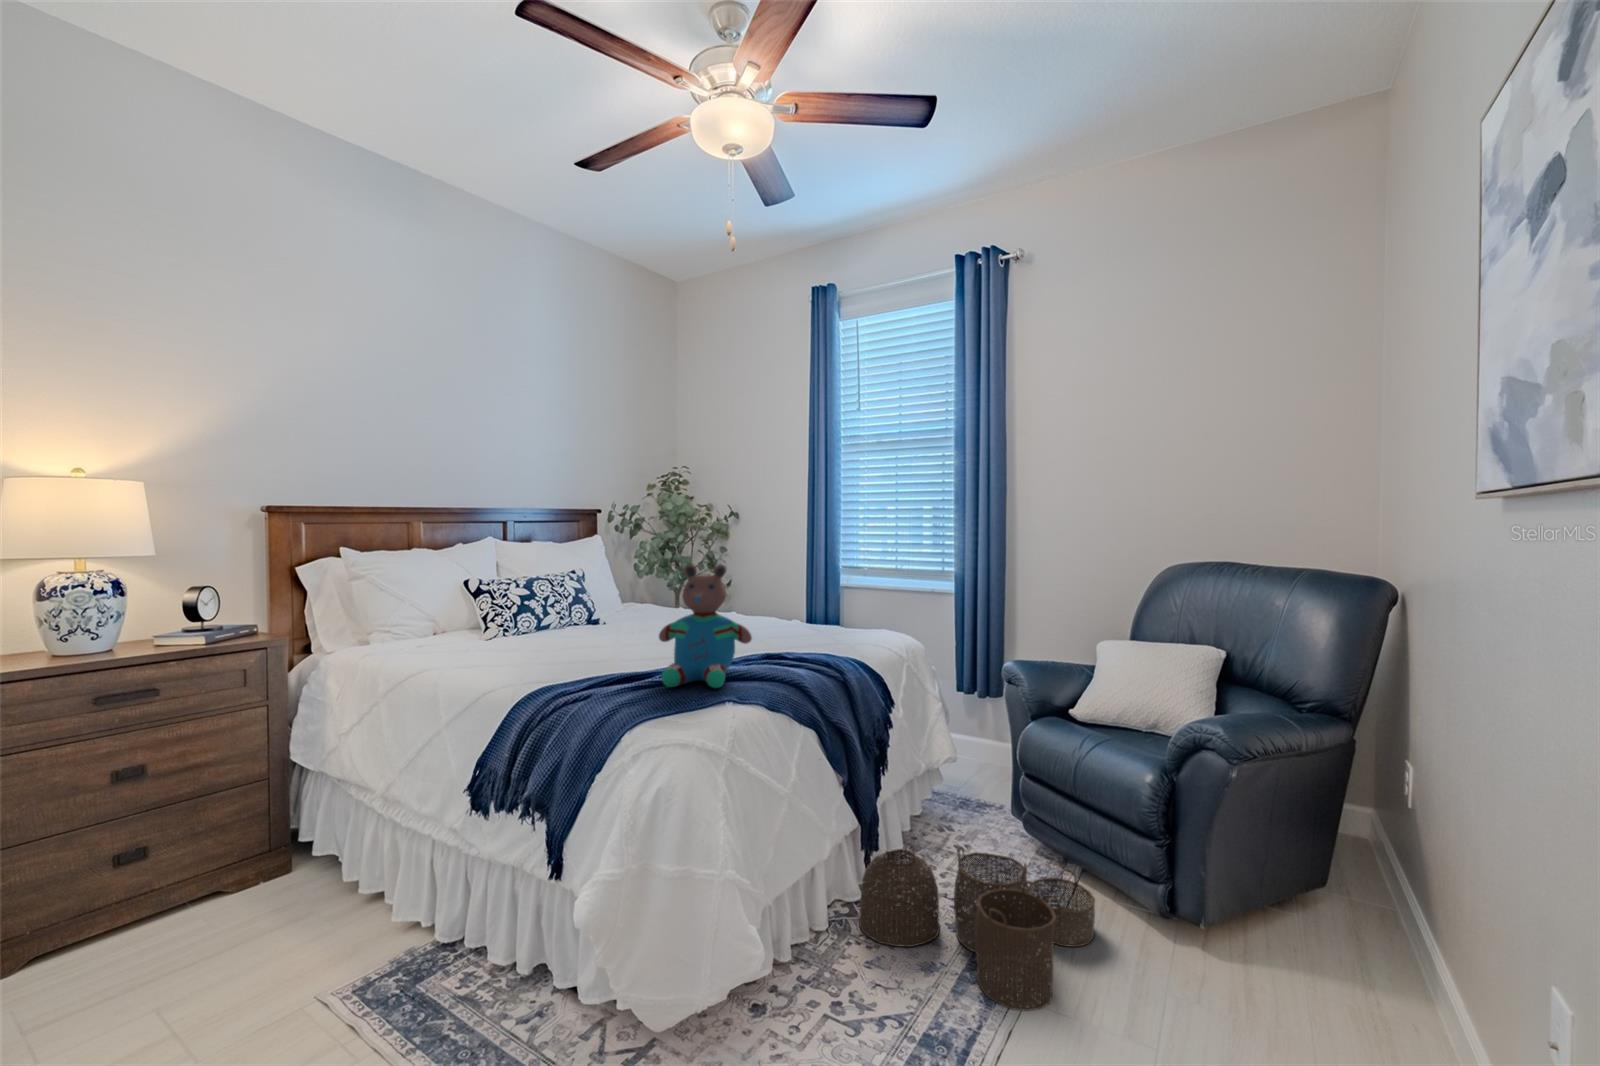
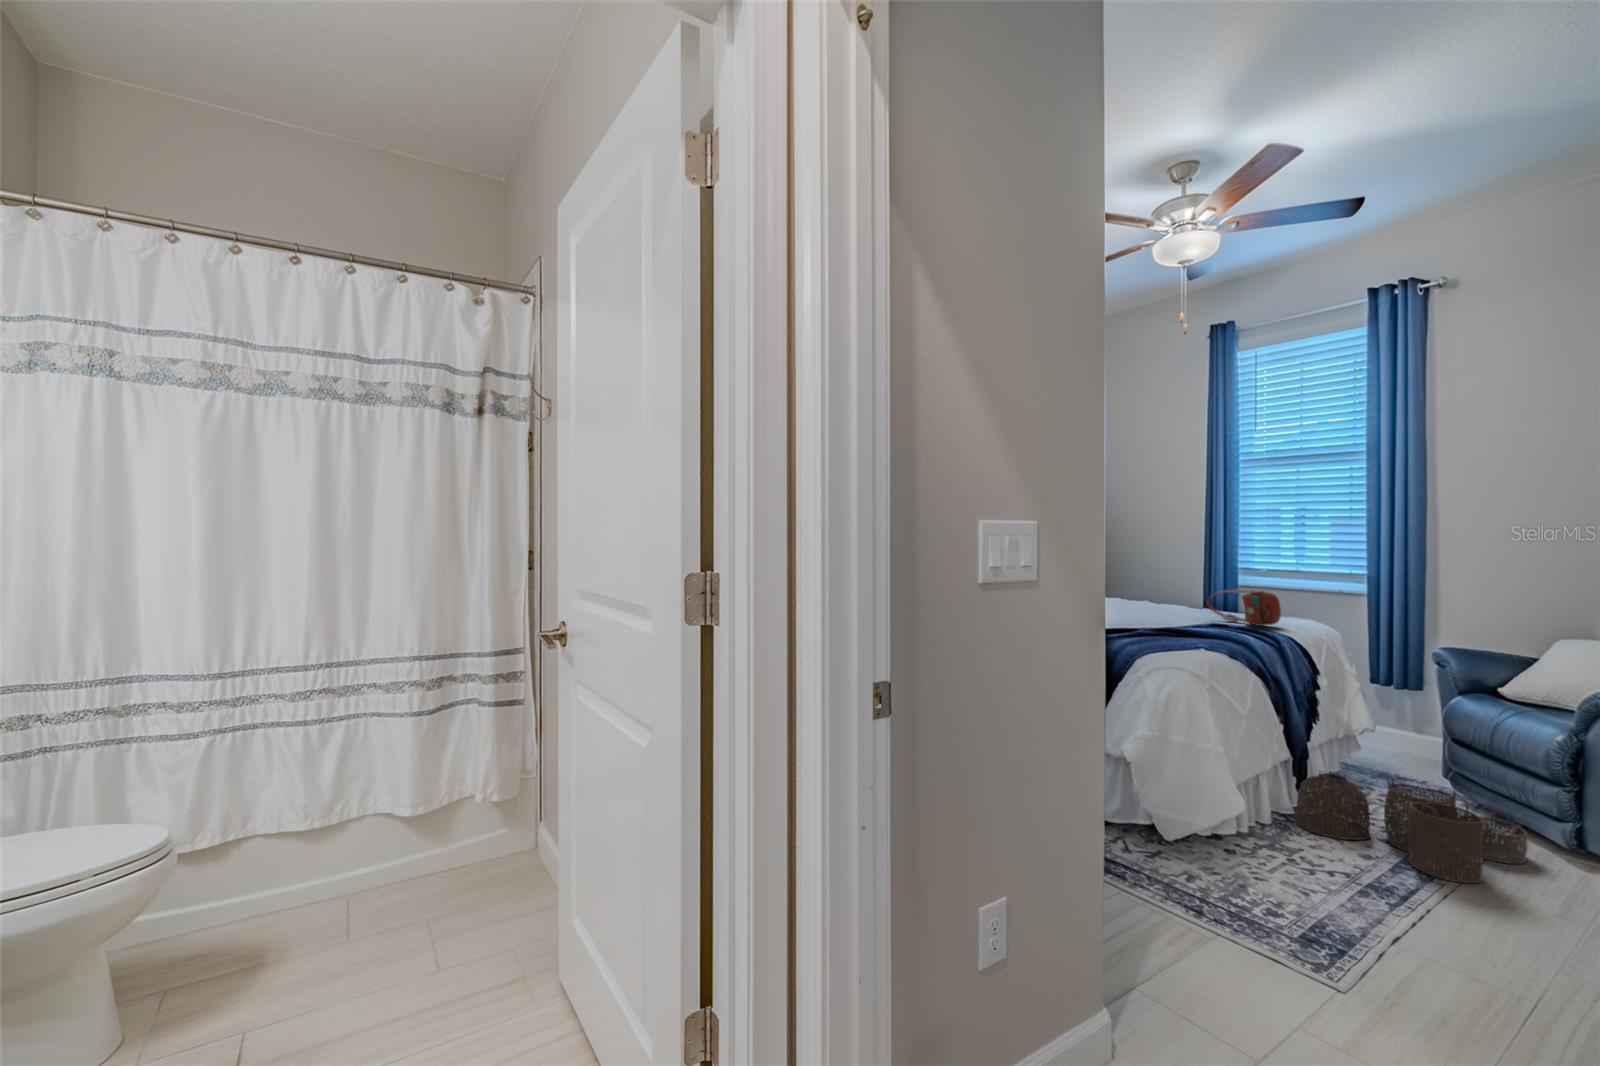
teddy bear: present [659,564,752,688] -> none [1132,555,1206,638]
handbag: none [782,601,858,647] -> present [1207,590,1281,626]

